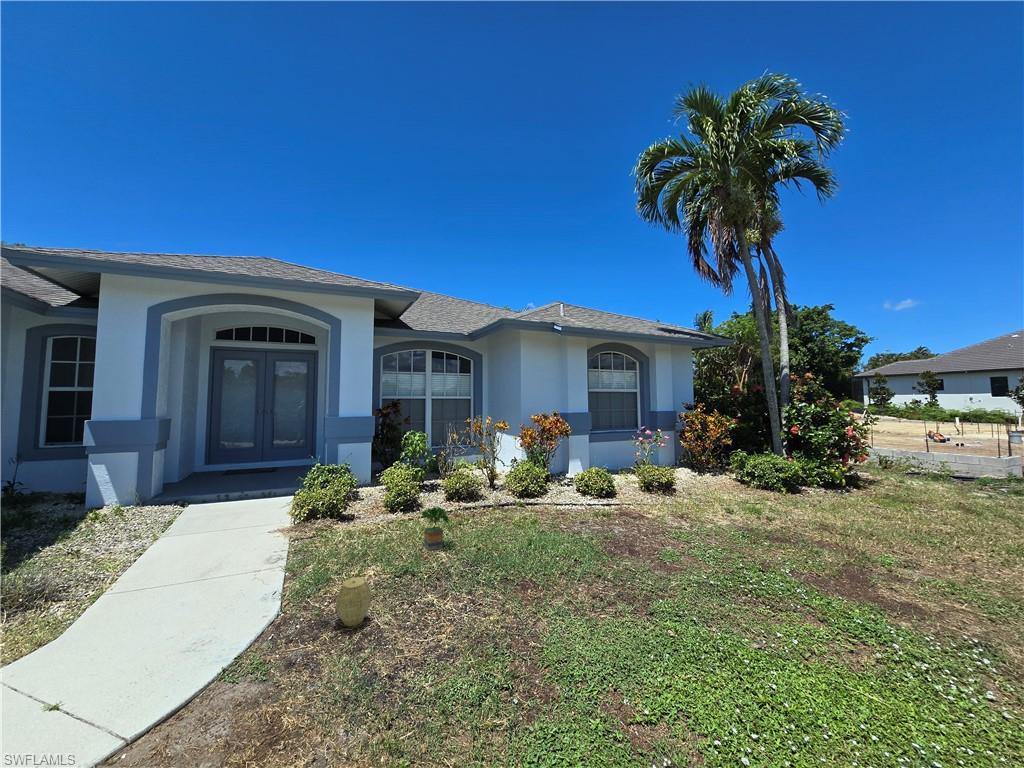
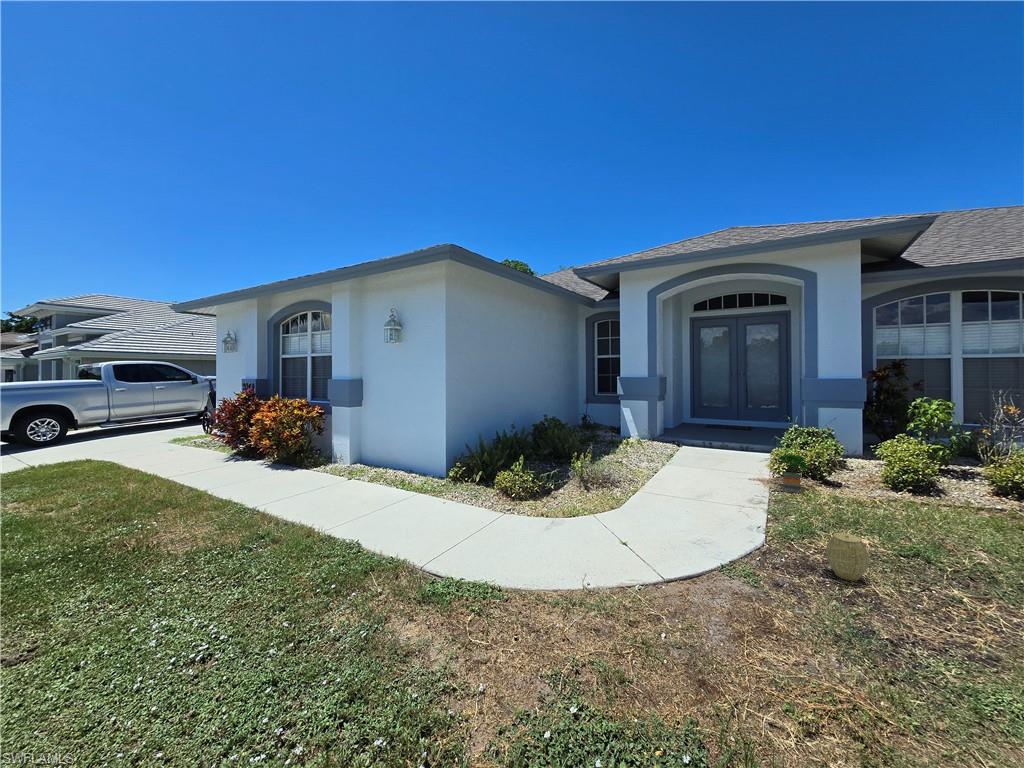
potted tree: present [422,507,449,551] -> present [779,455,808,493]

